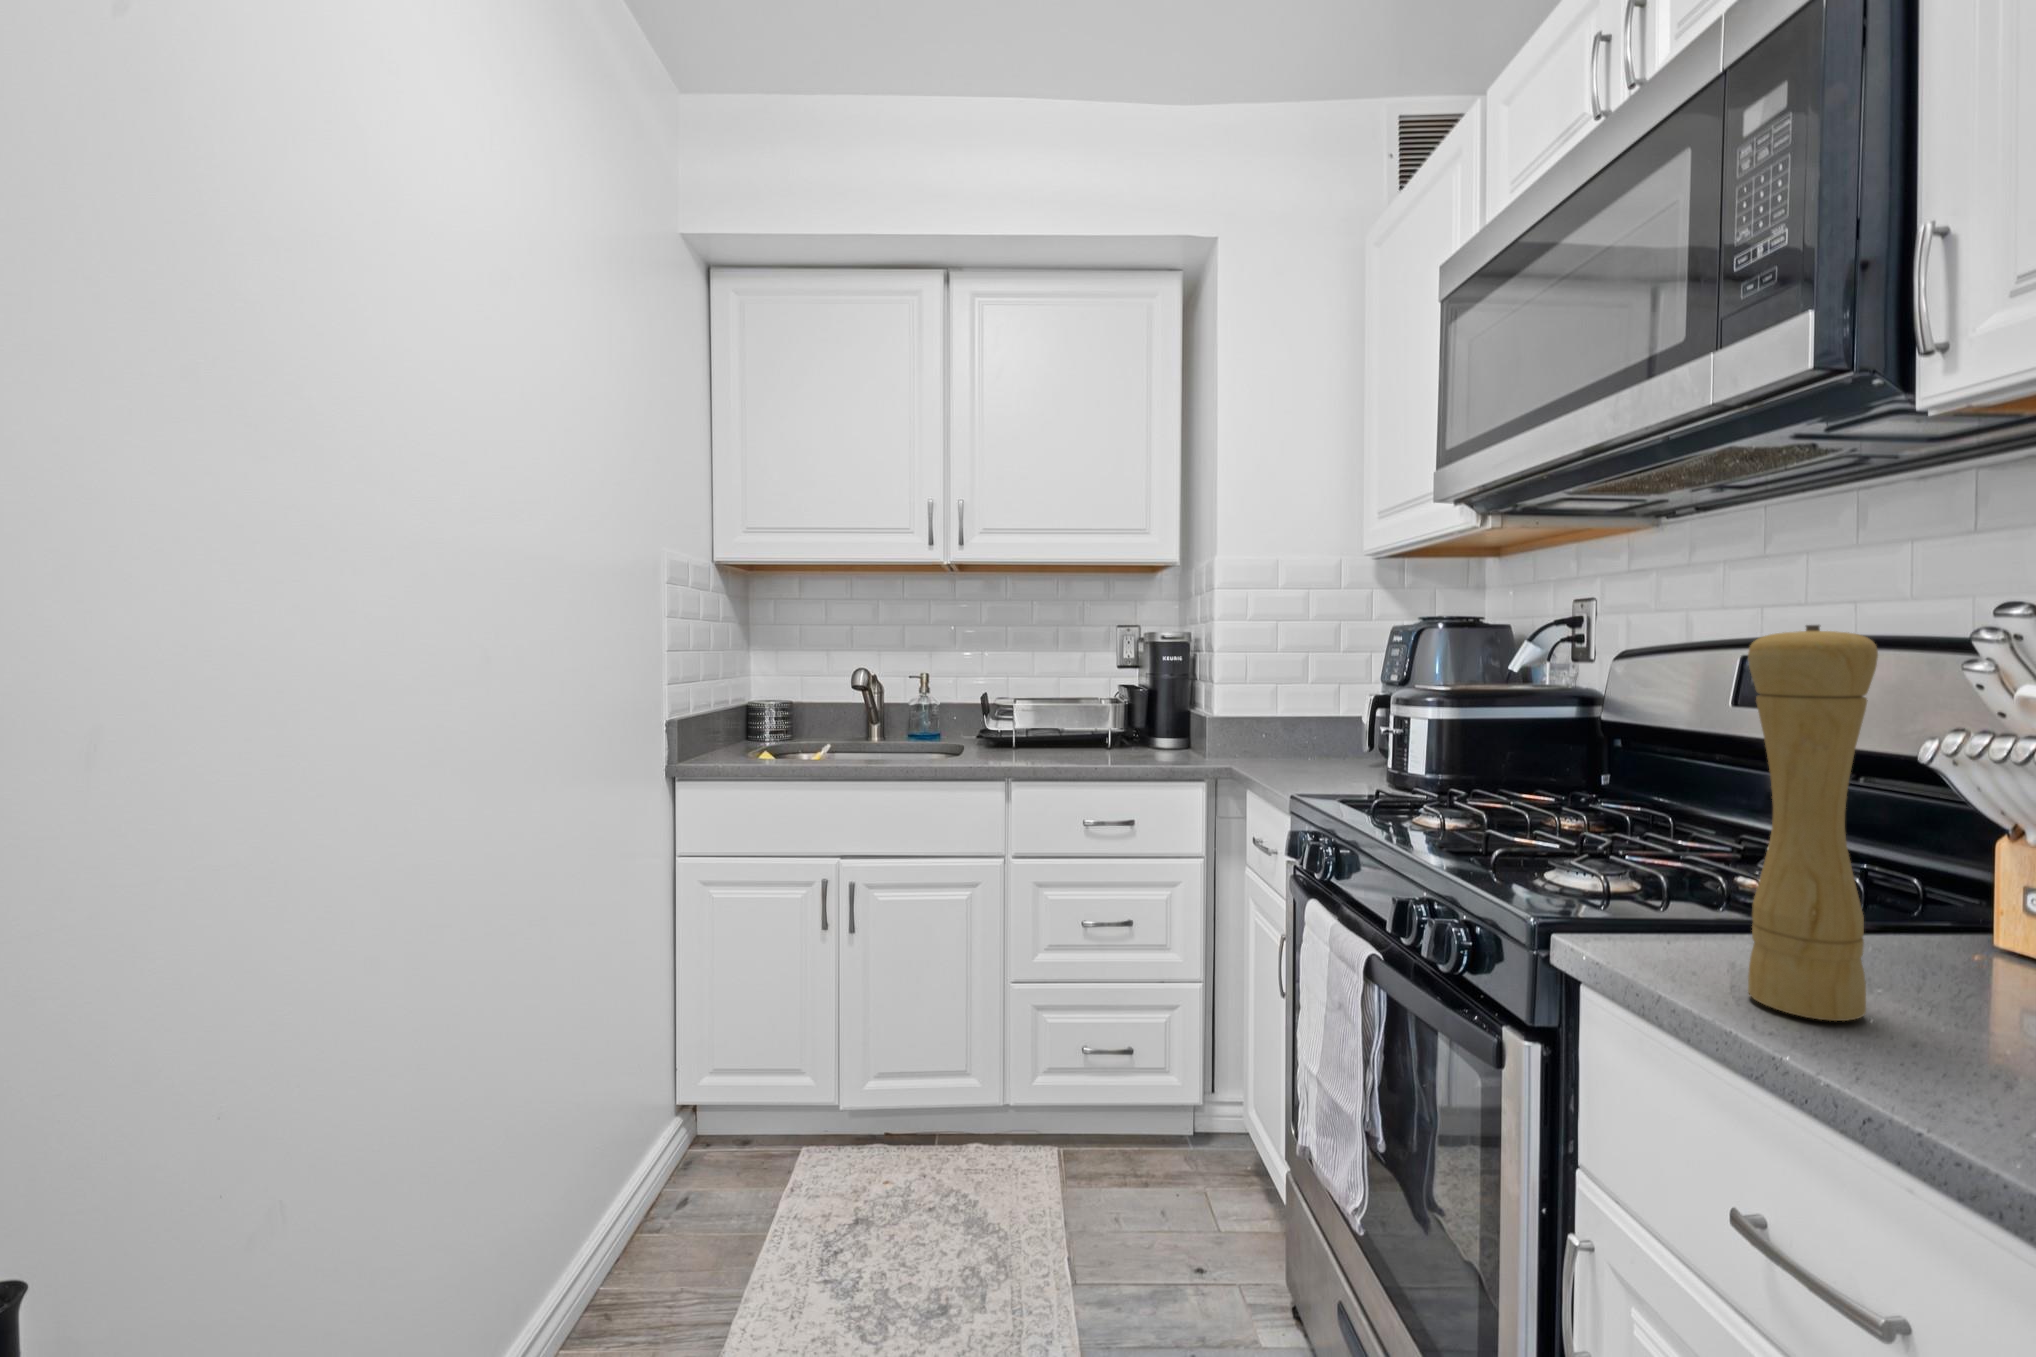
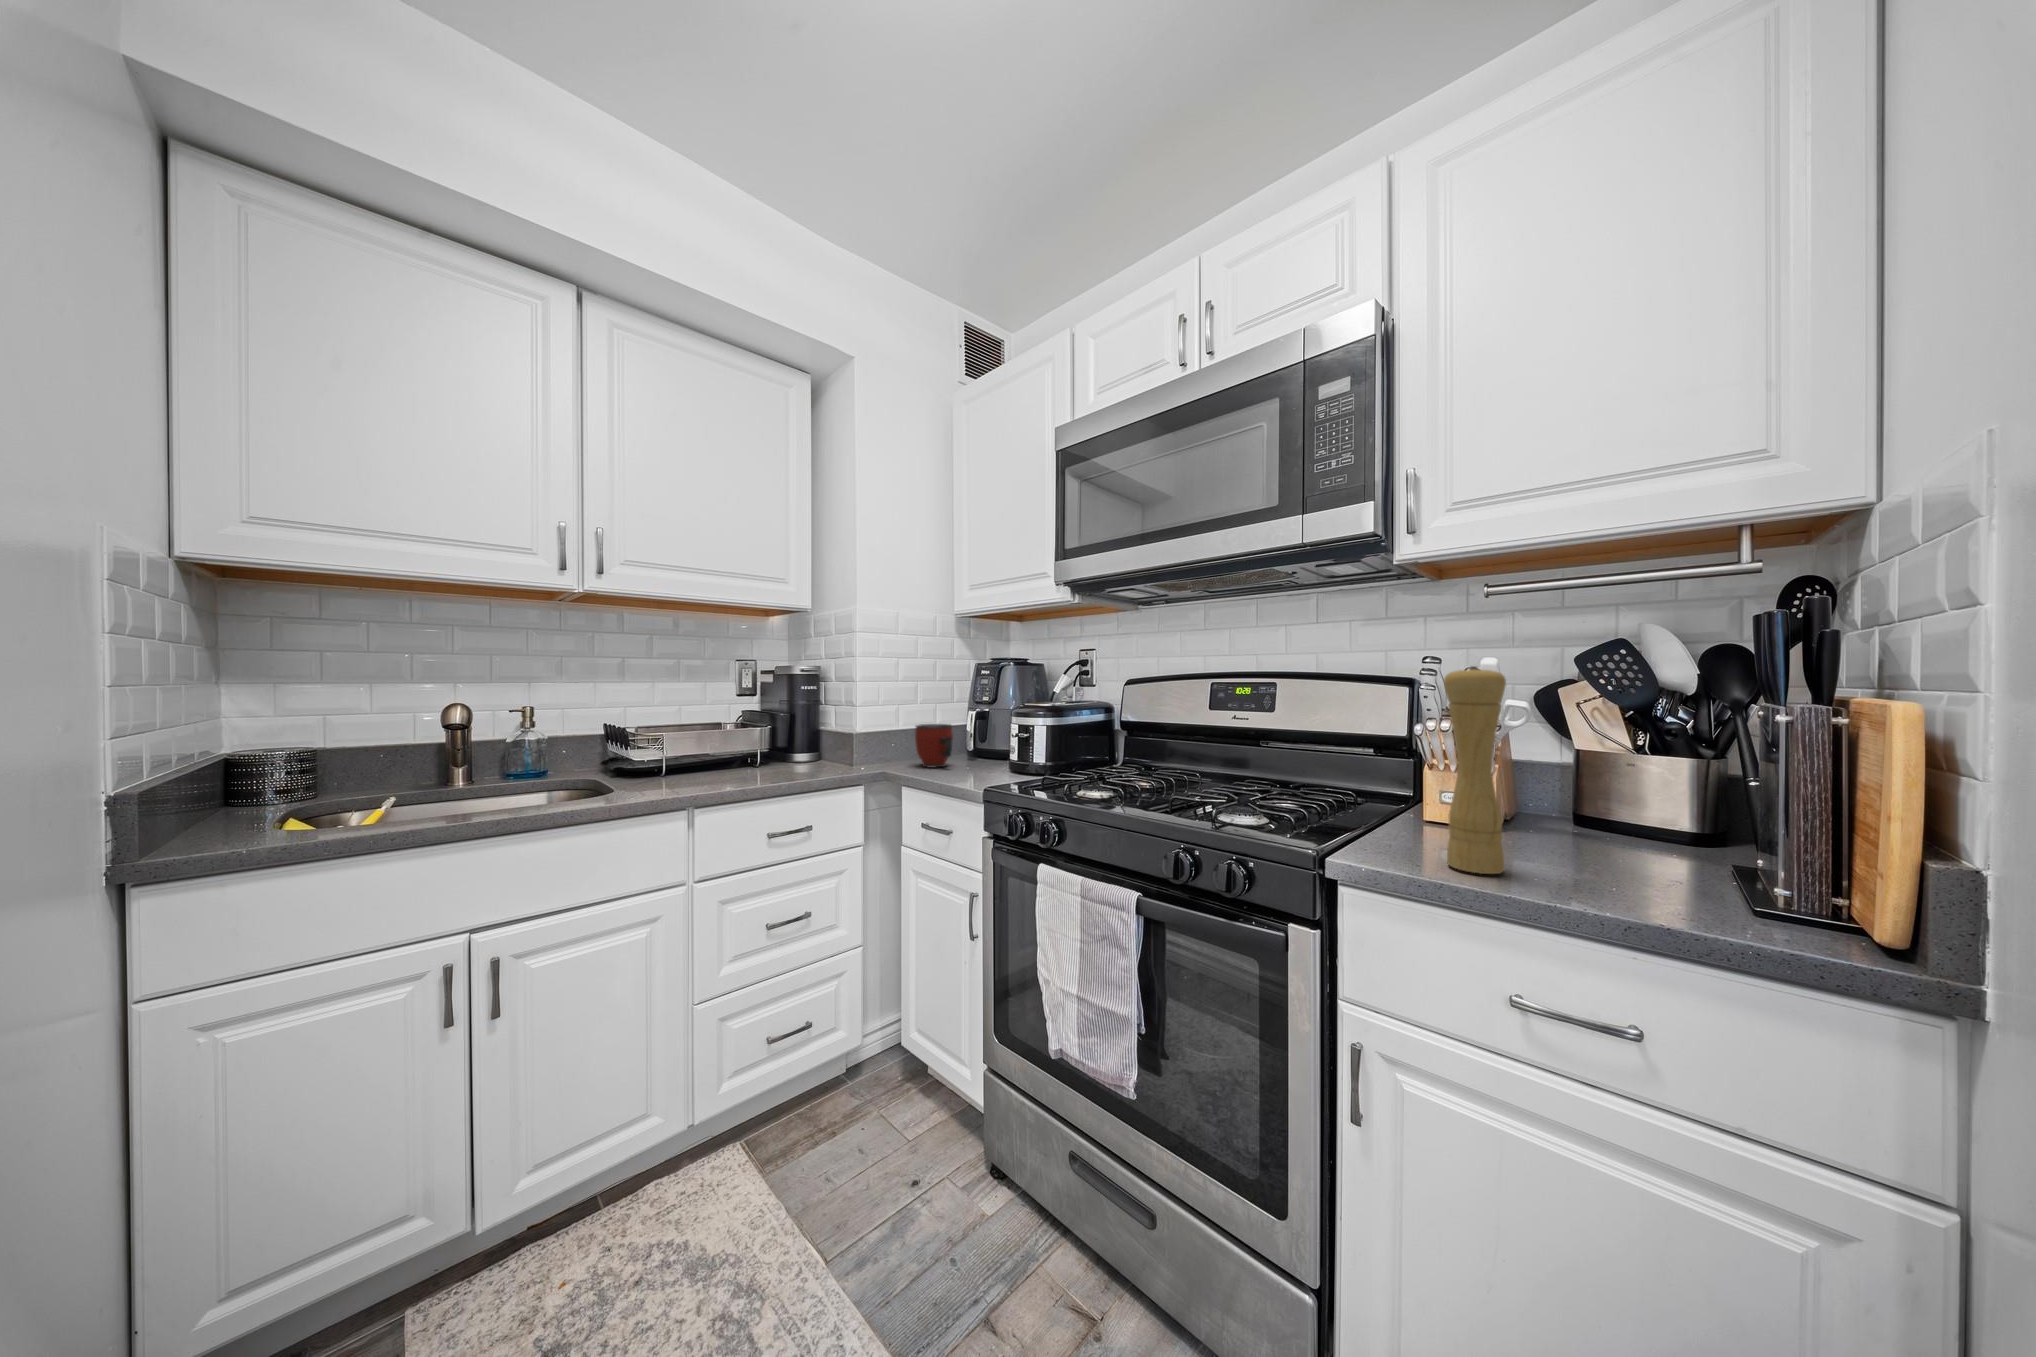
mug: none [1268,708,1321,766] -> present [915,724,953,767]

